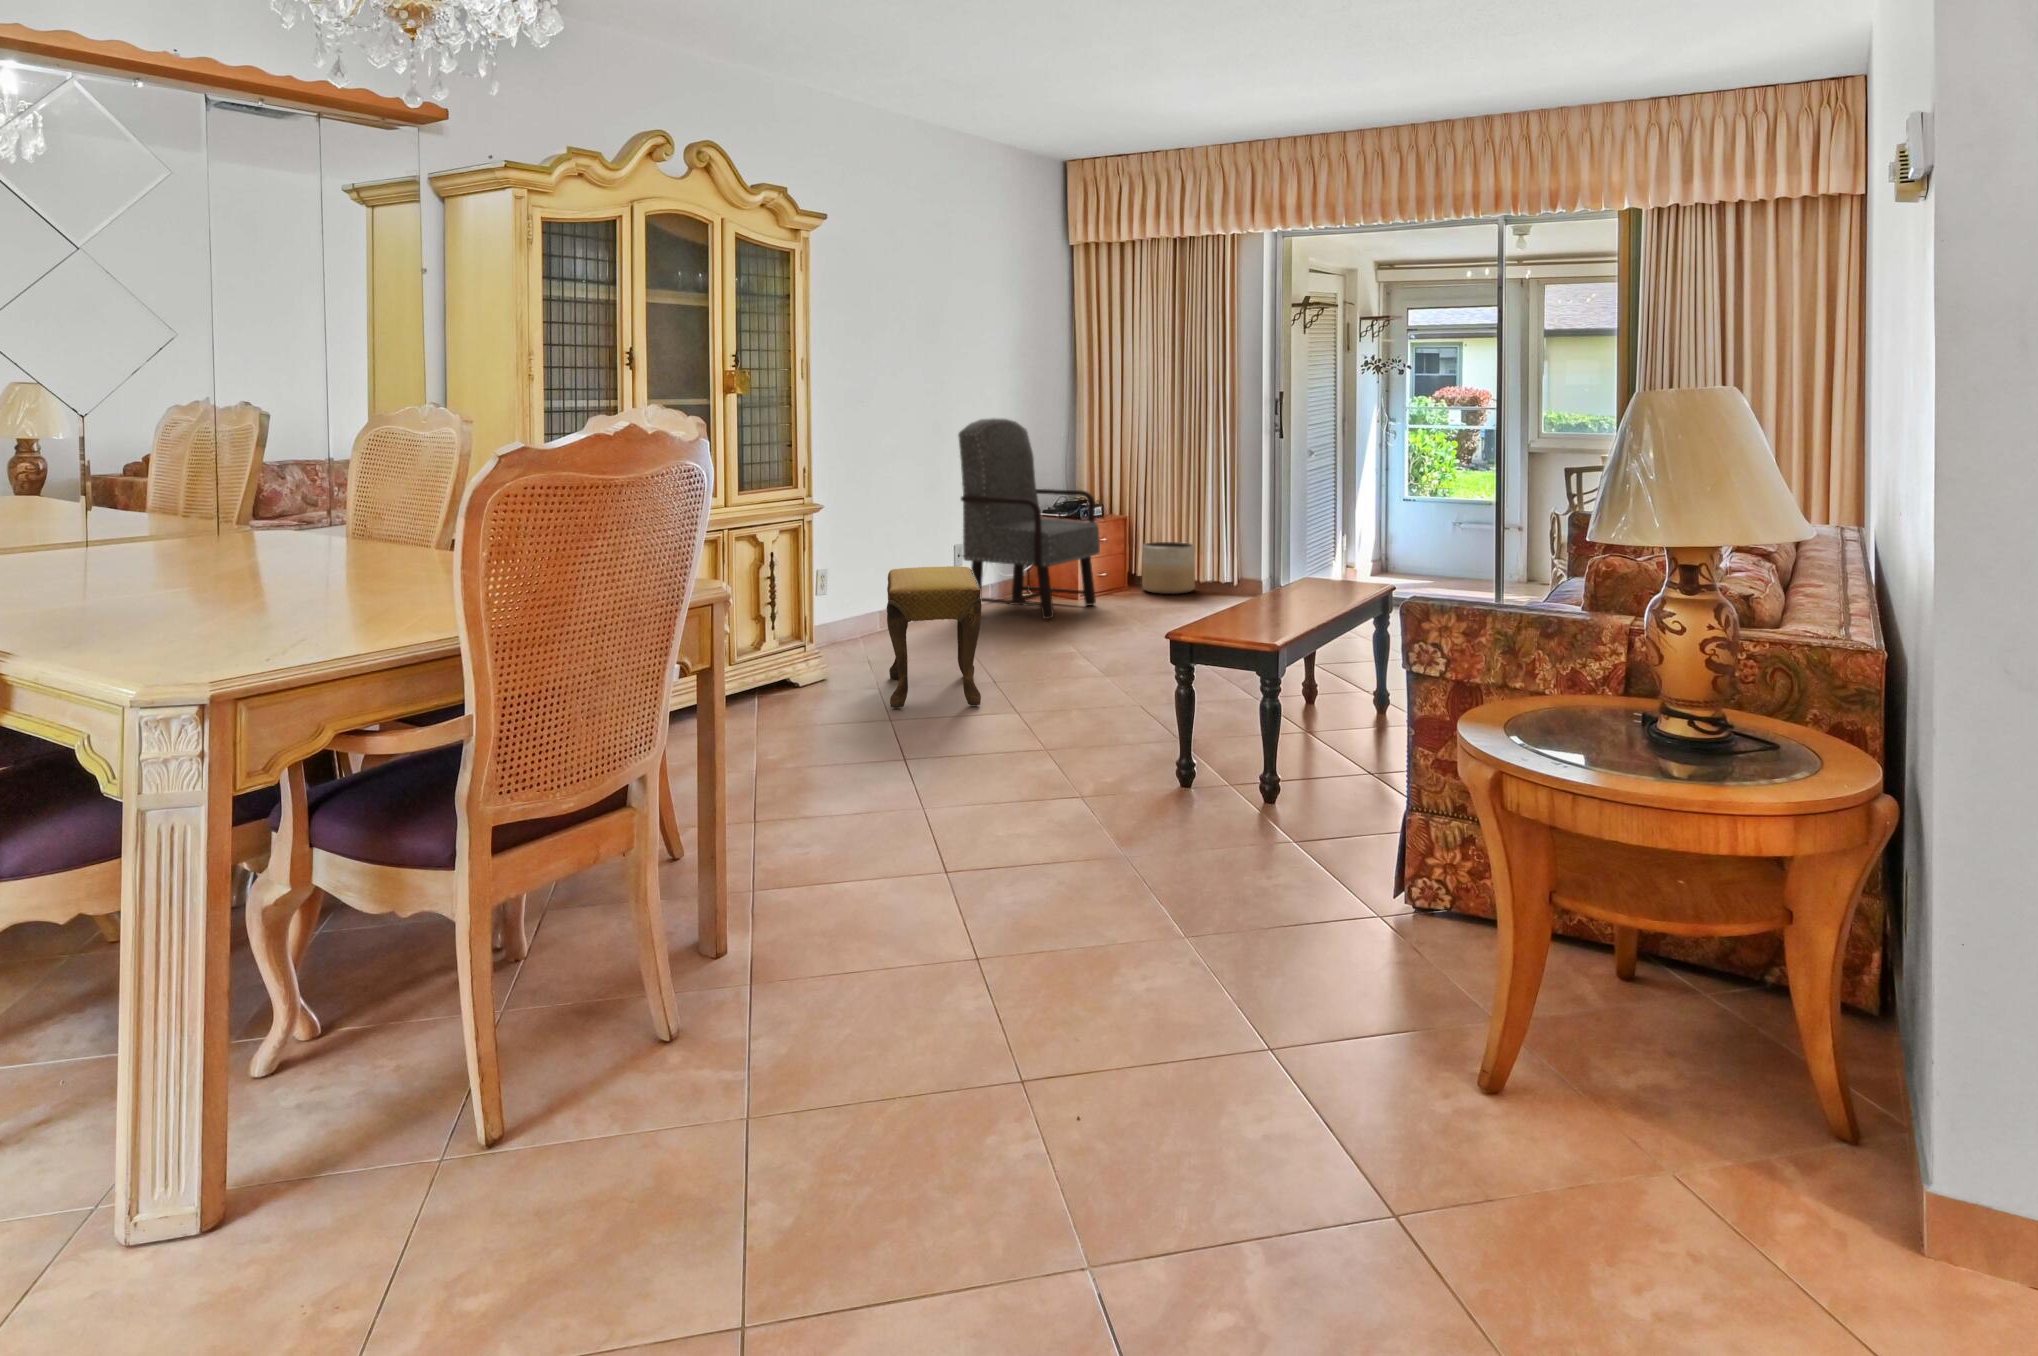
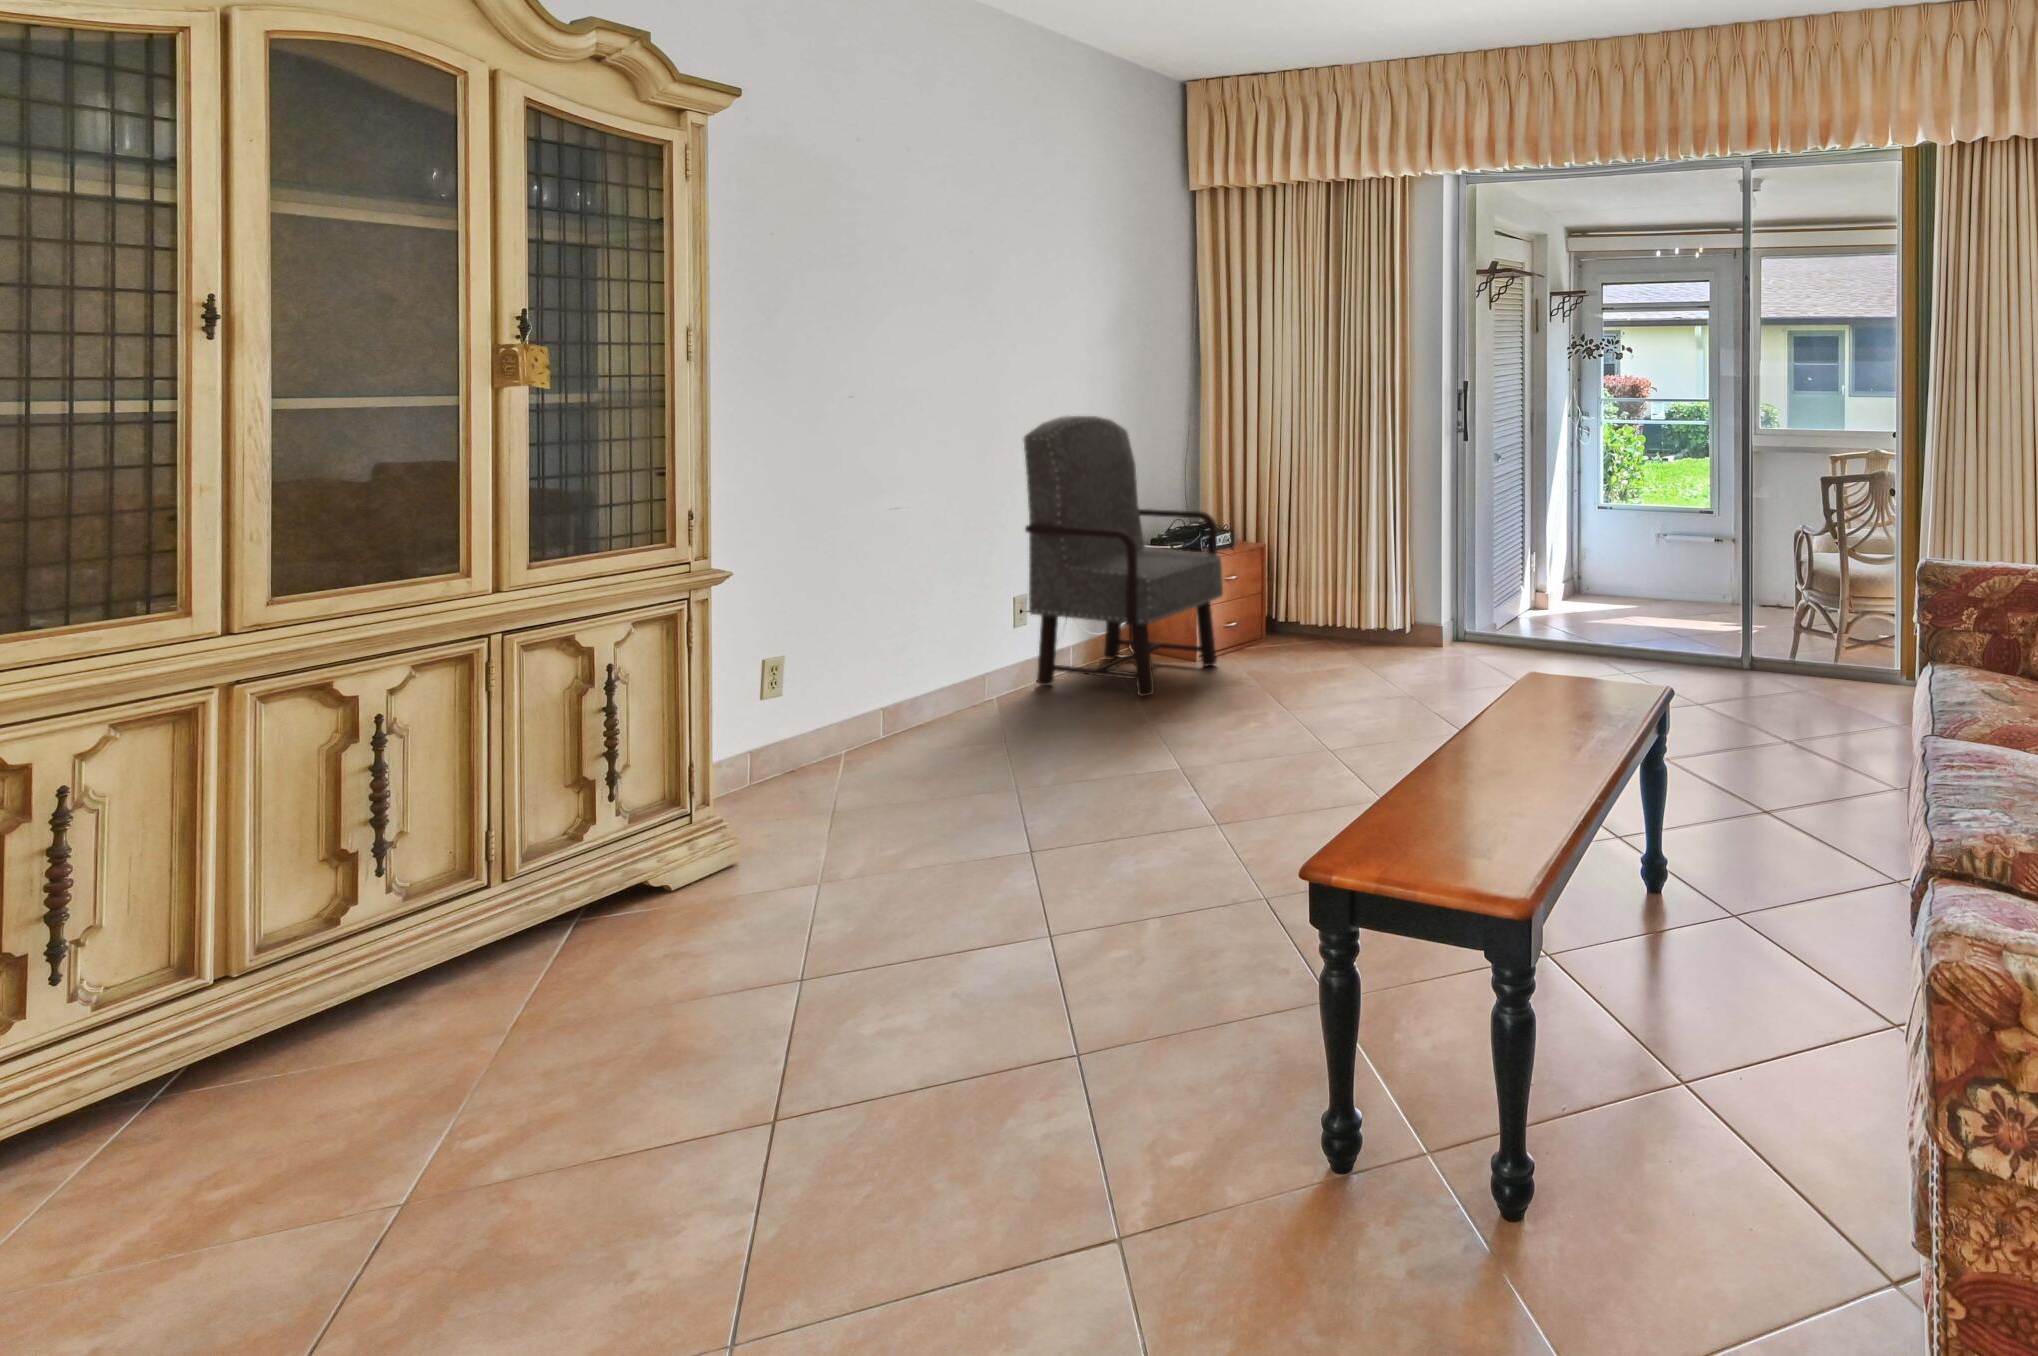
planter: present [1142,542,1195,594] -> none [1280,572,1348,642]
footstool: present [887,566,982,708] -> none [811,662,1001,945]

